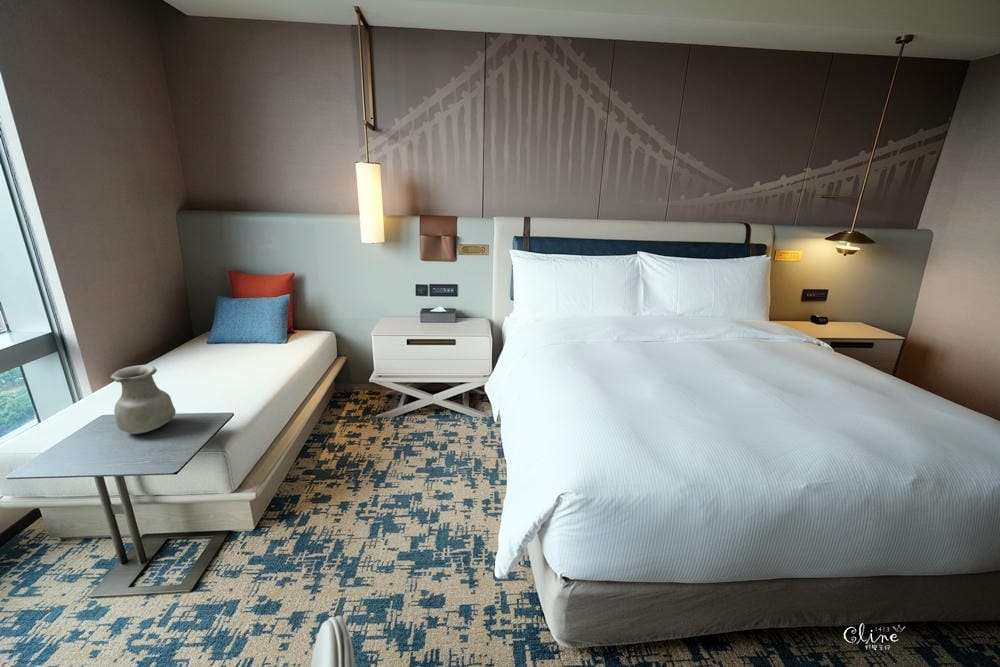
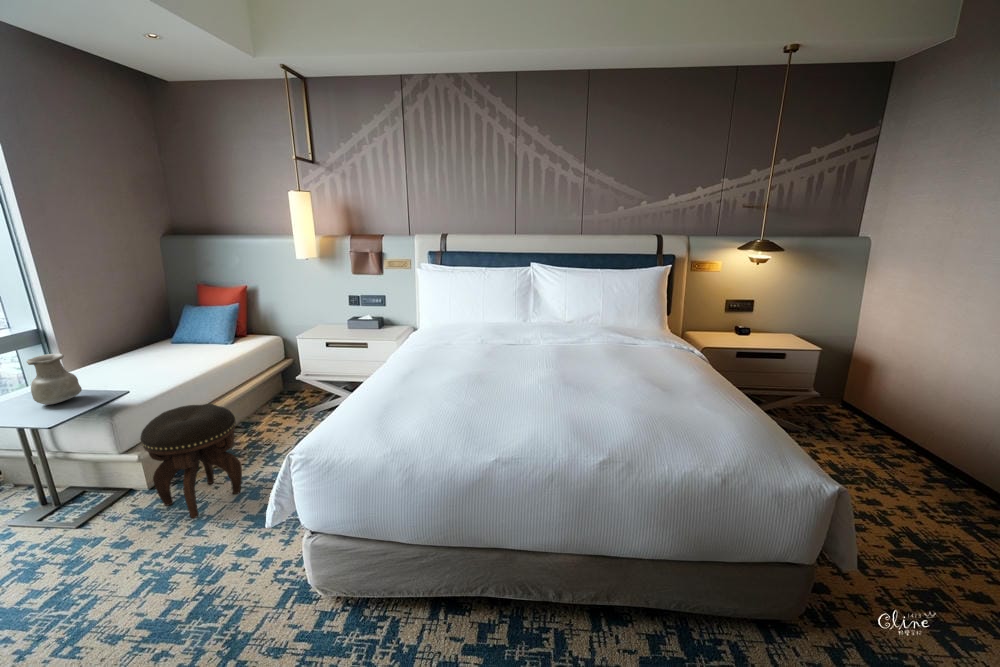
footstool: none [269,420,375,563] -> present [141,404,242,518]

